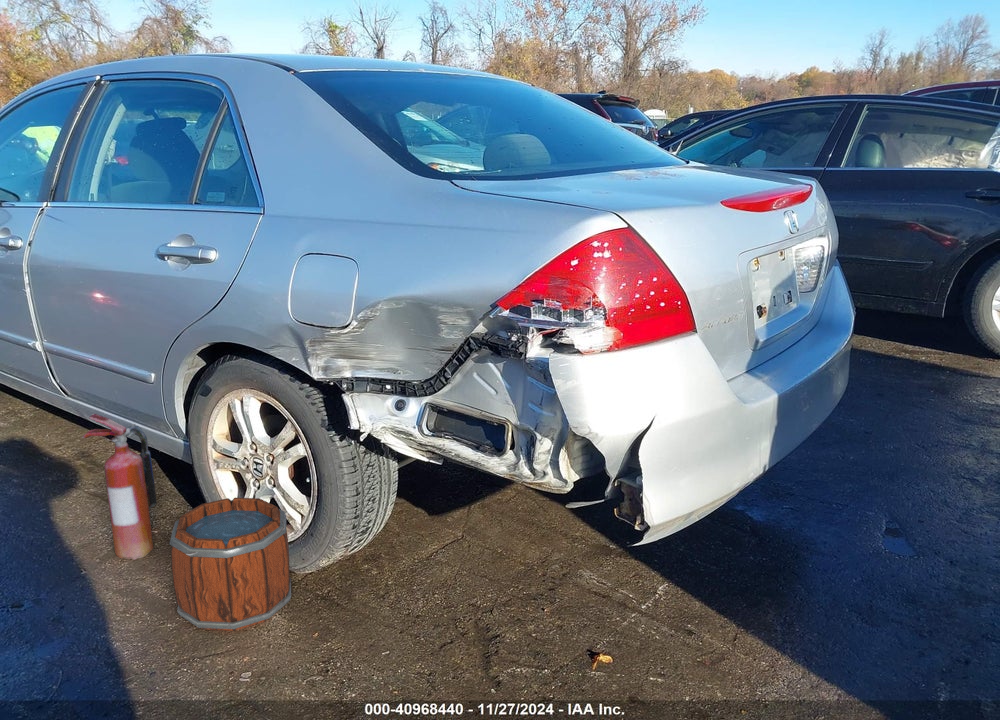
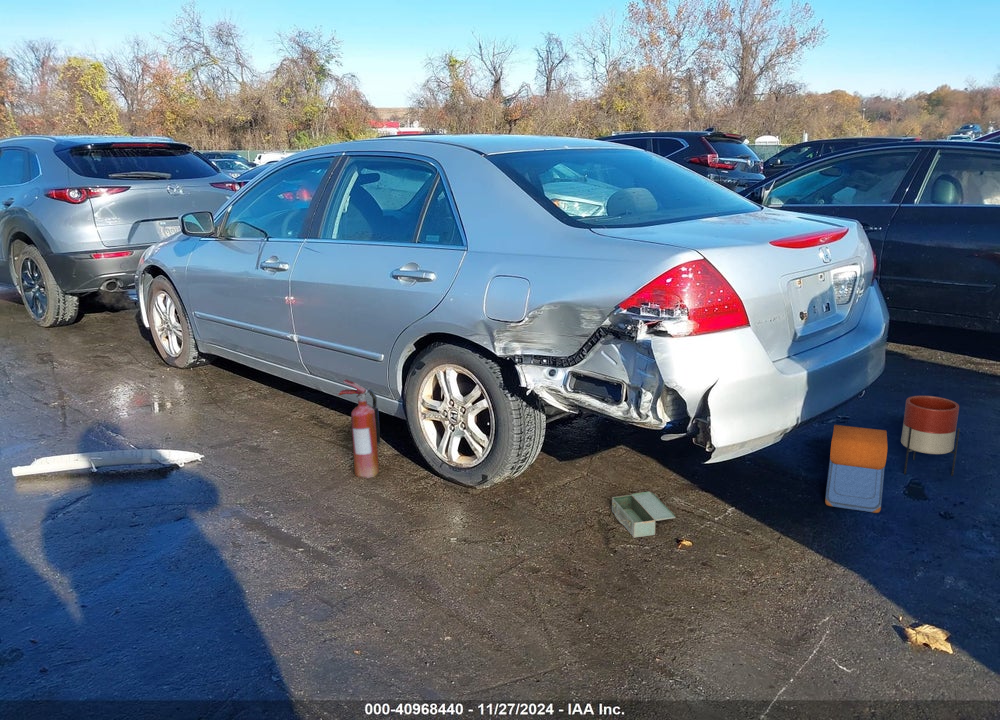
planter: none [872,414,950,520] -> present [901,396,960,476]
backpack: none [786,463,875,585] -> present [825,425,888,513]
bucket: present [169,498,291,631] -> none [401,436,476,520]
toolbox: none [494,569,587,649] -> present [612,492,676,538]

